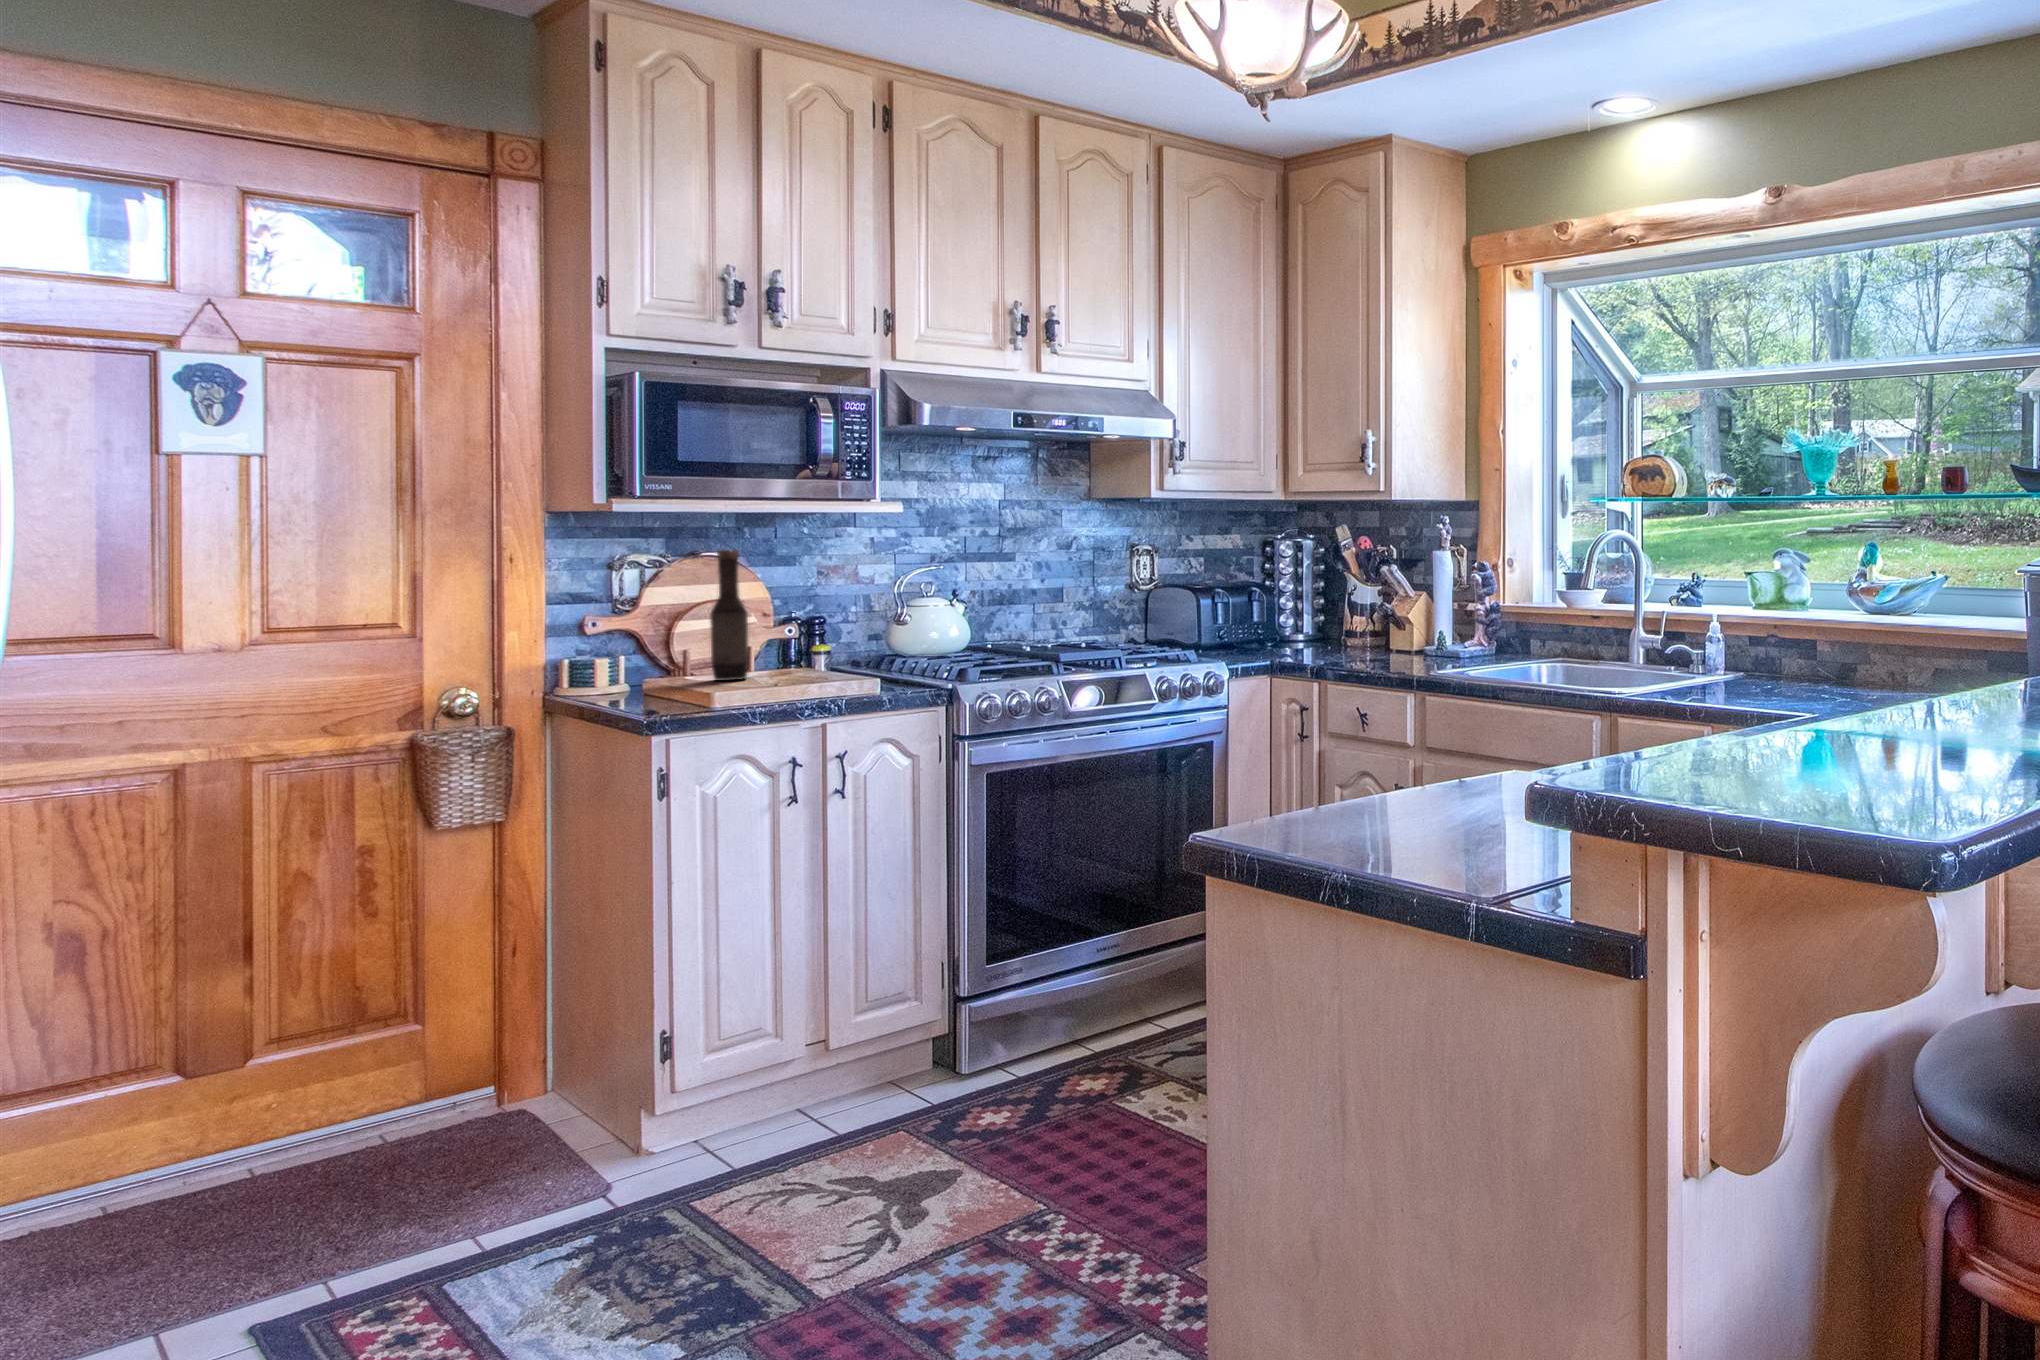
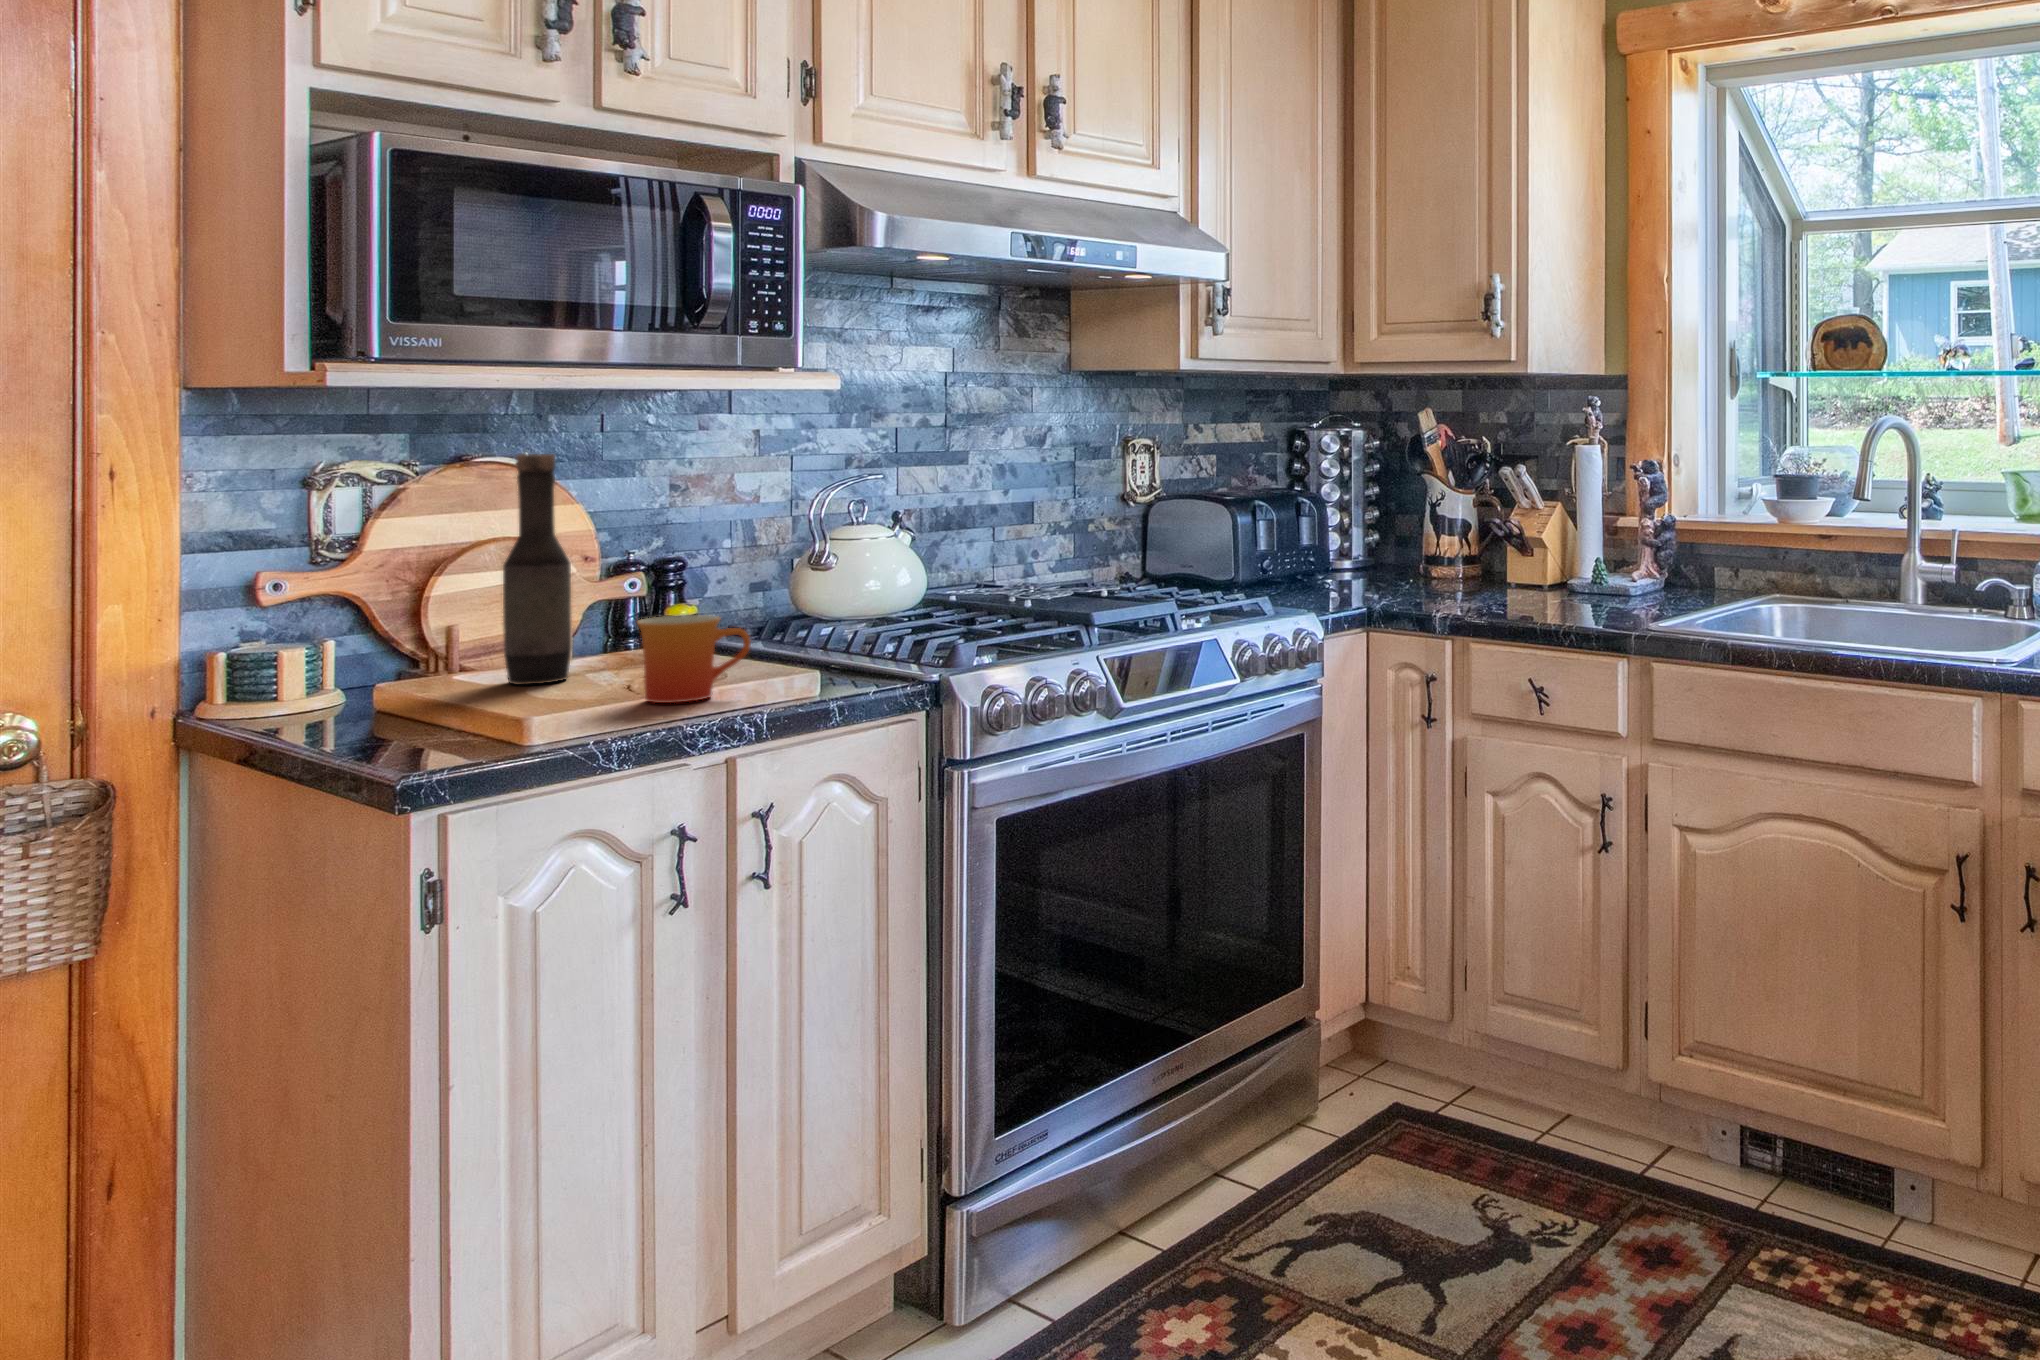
mug: none [774,641,838,689] -> present [638,615,751,703]

